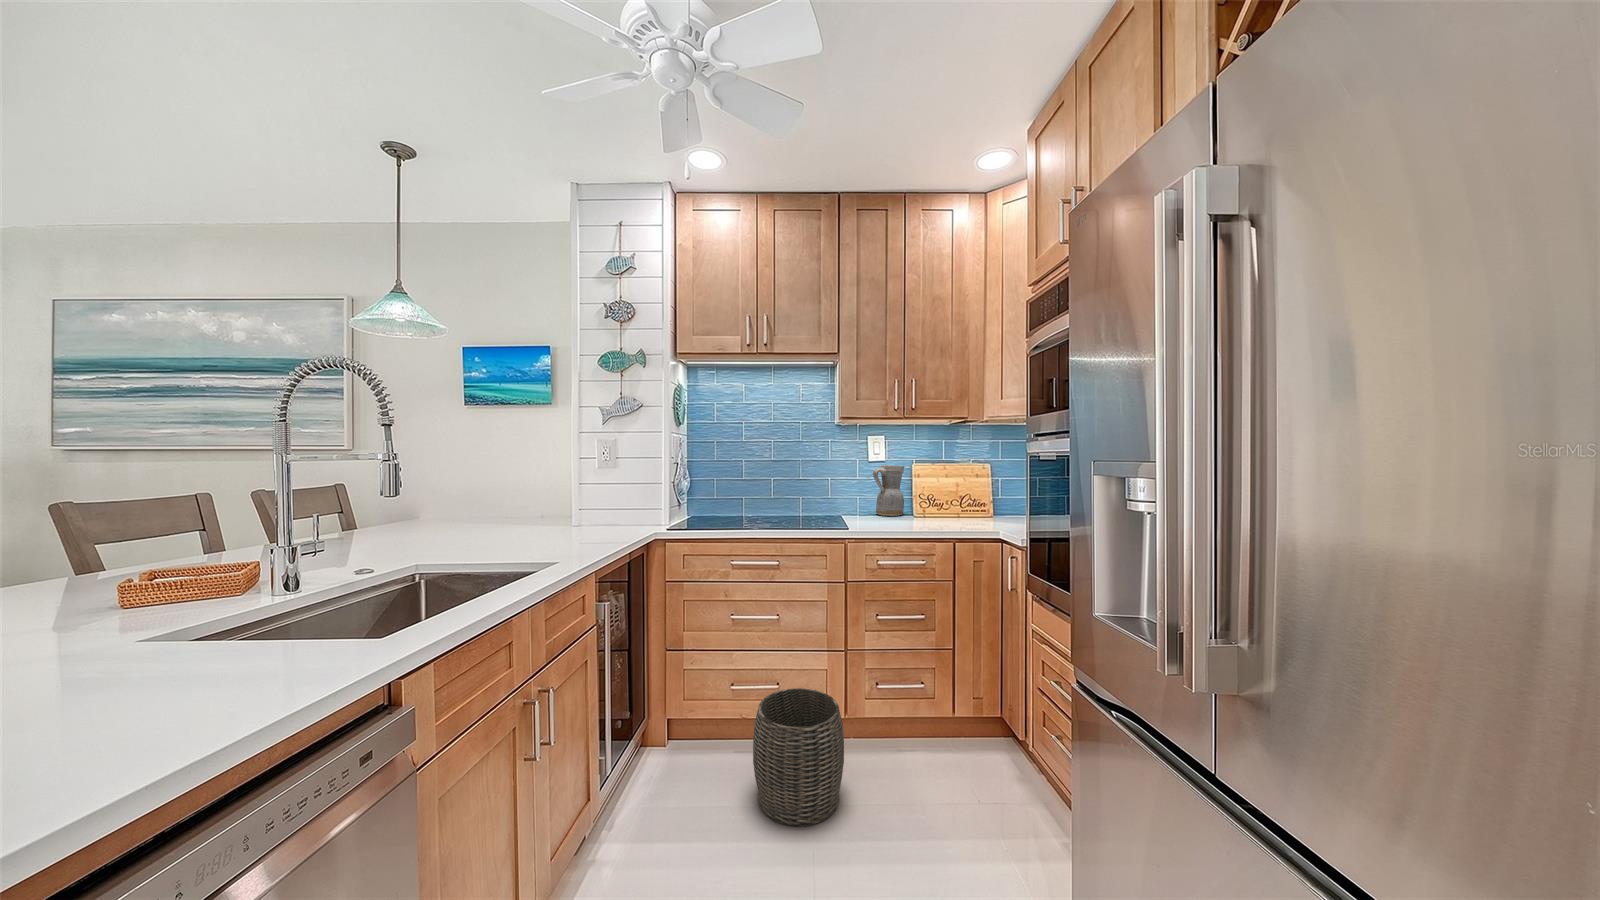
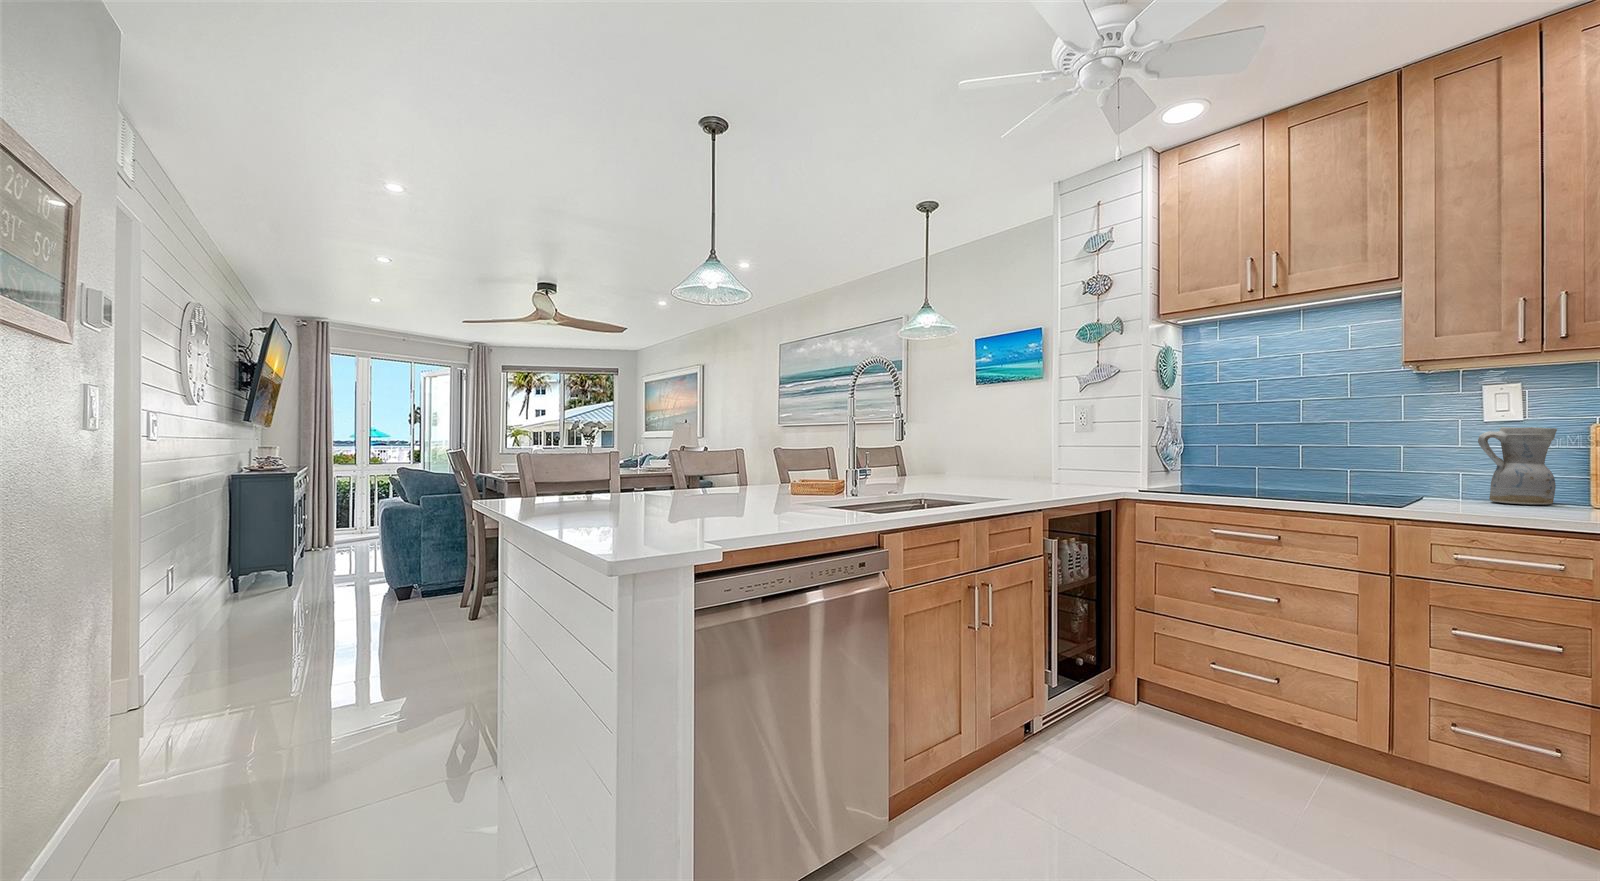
woven basket: present [753,688,844,826] -> none [1214,677,1344,826]

